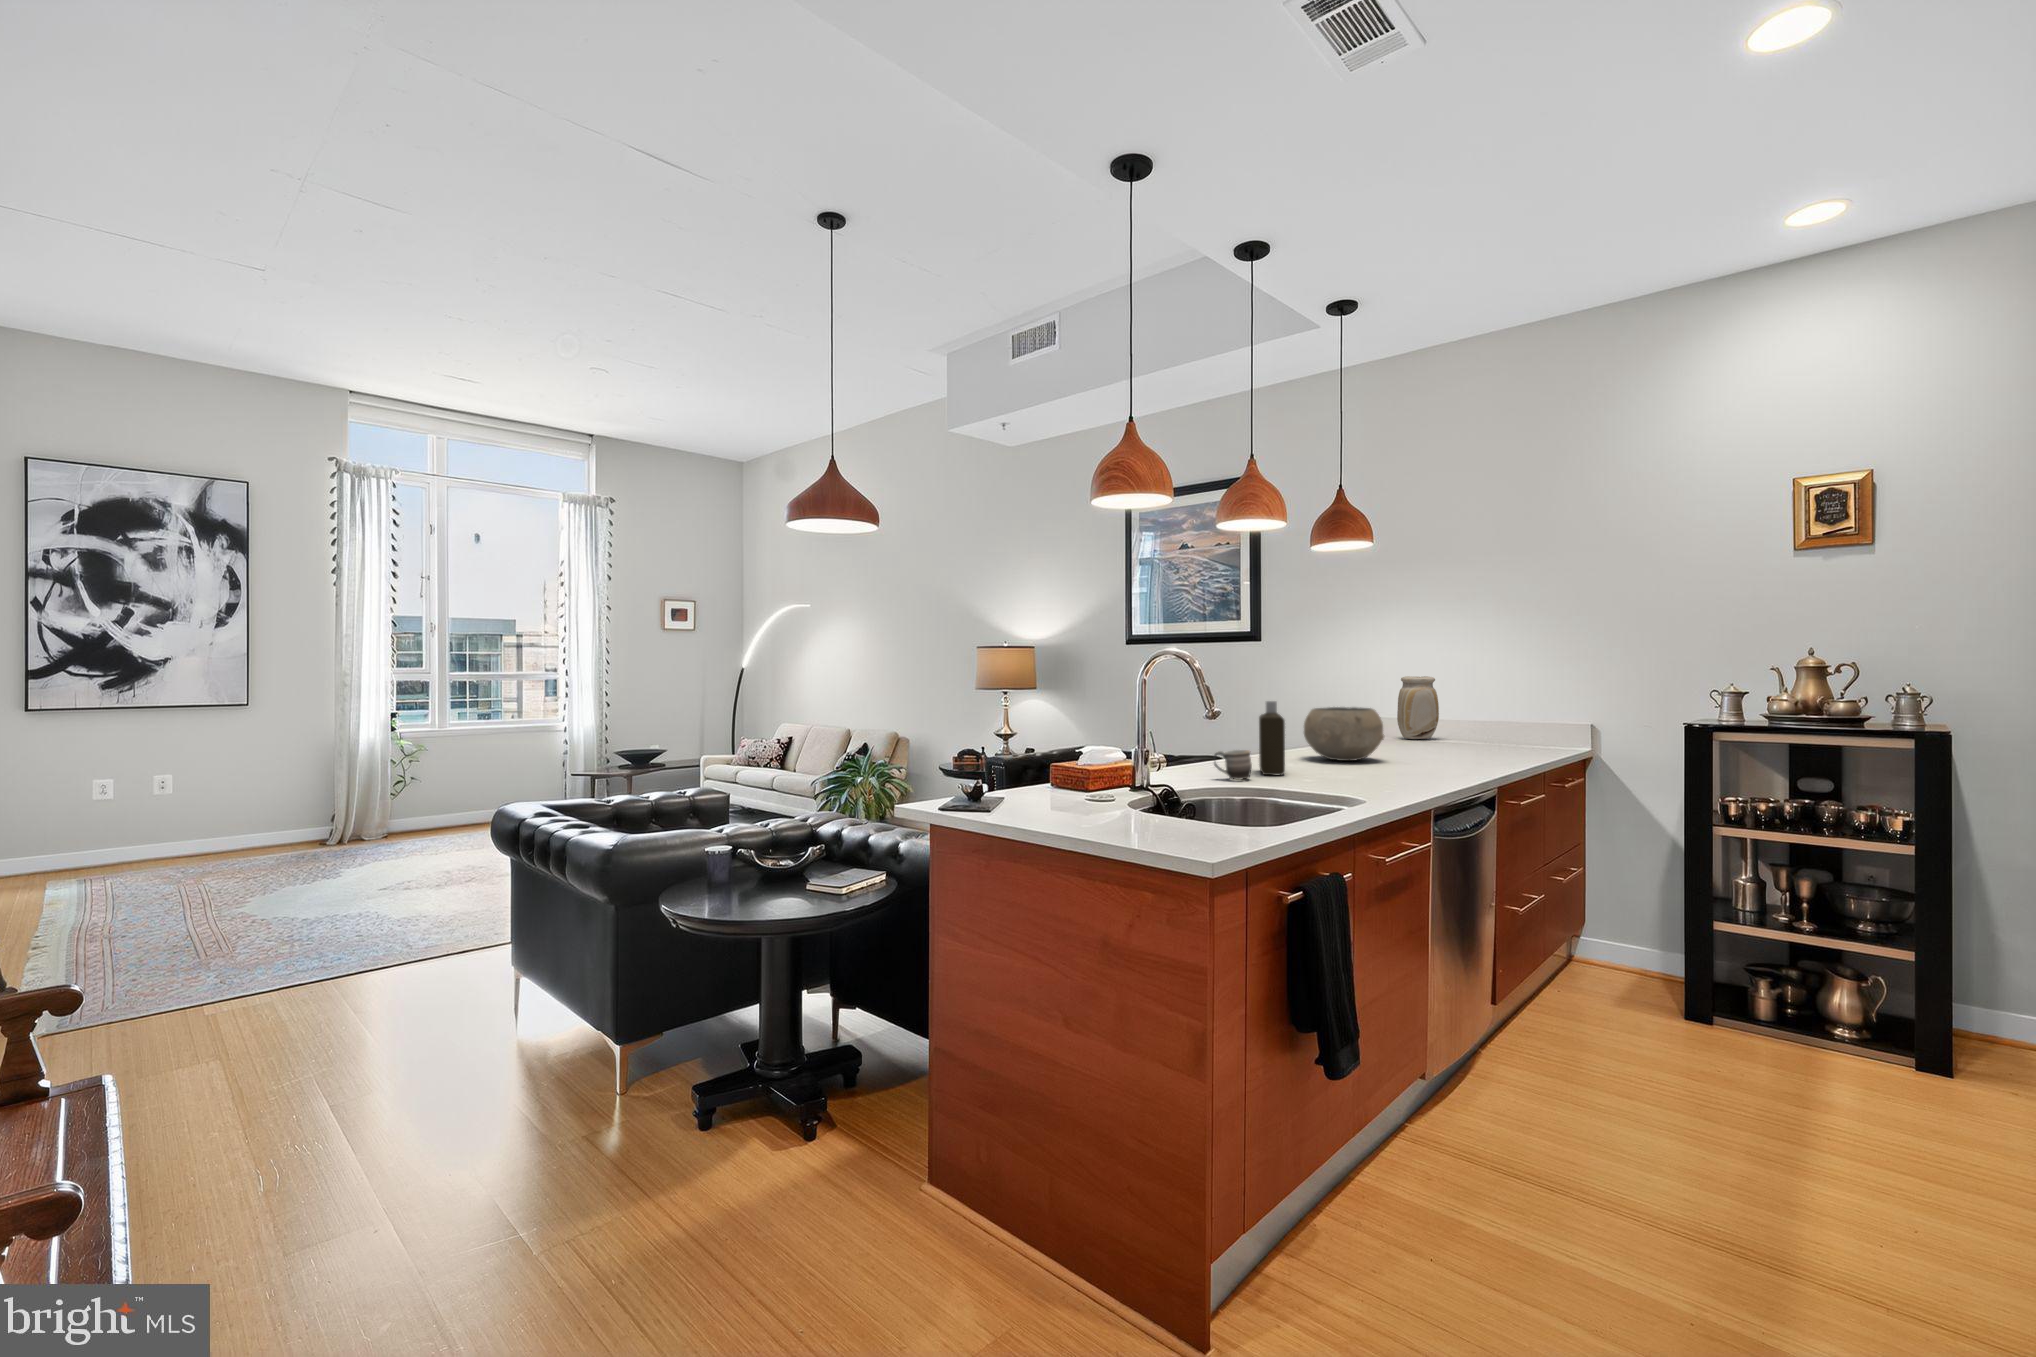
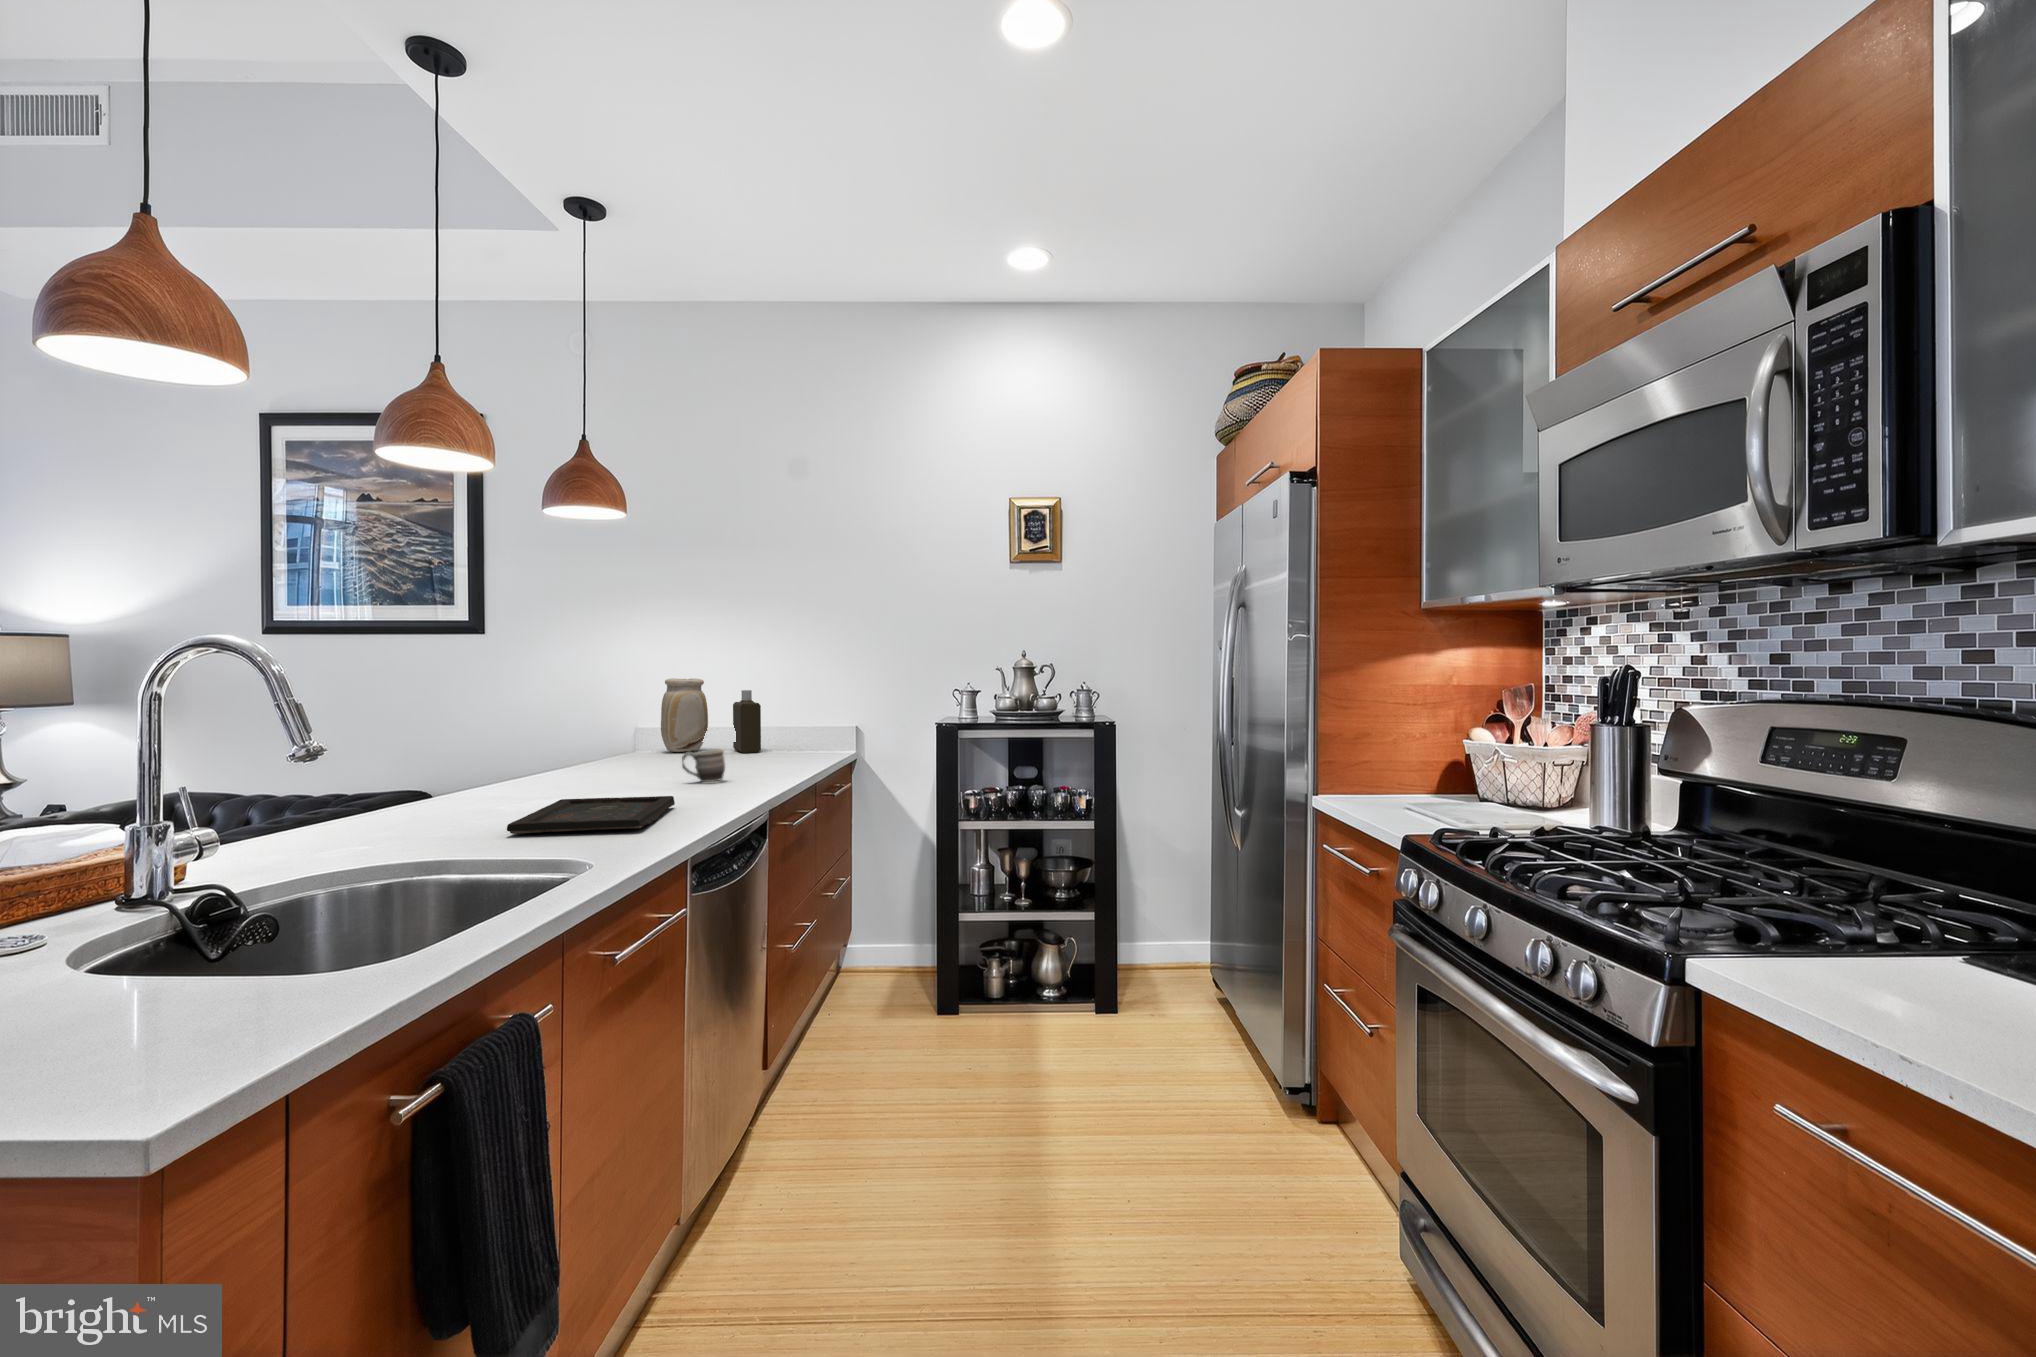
bottle: present [1259,701,1285,775] -> present [733,690,761,753]
ceramic bowl: present [1304,707,1384,761] -> none [519,716,632,788]
mug: present [1214,750,1252,780] -> present [682,749,725,782]
tray: none [1315,767,1425,791] -> present [507,796,675,834]

